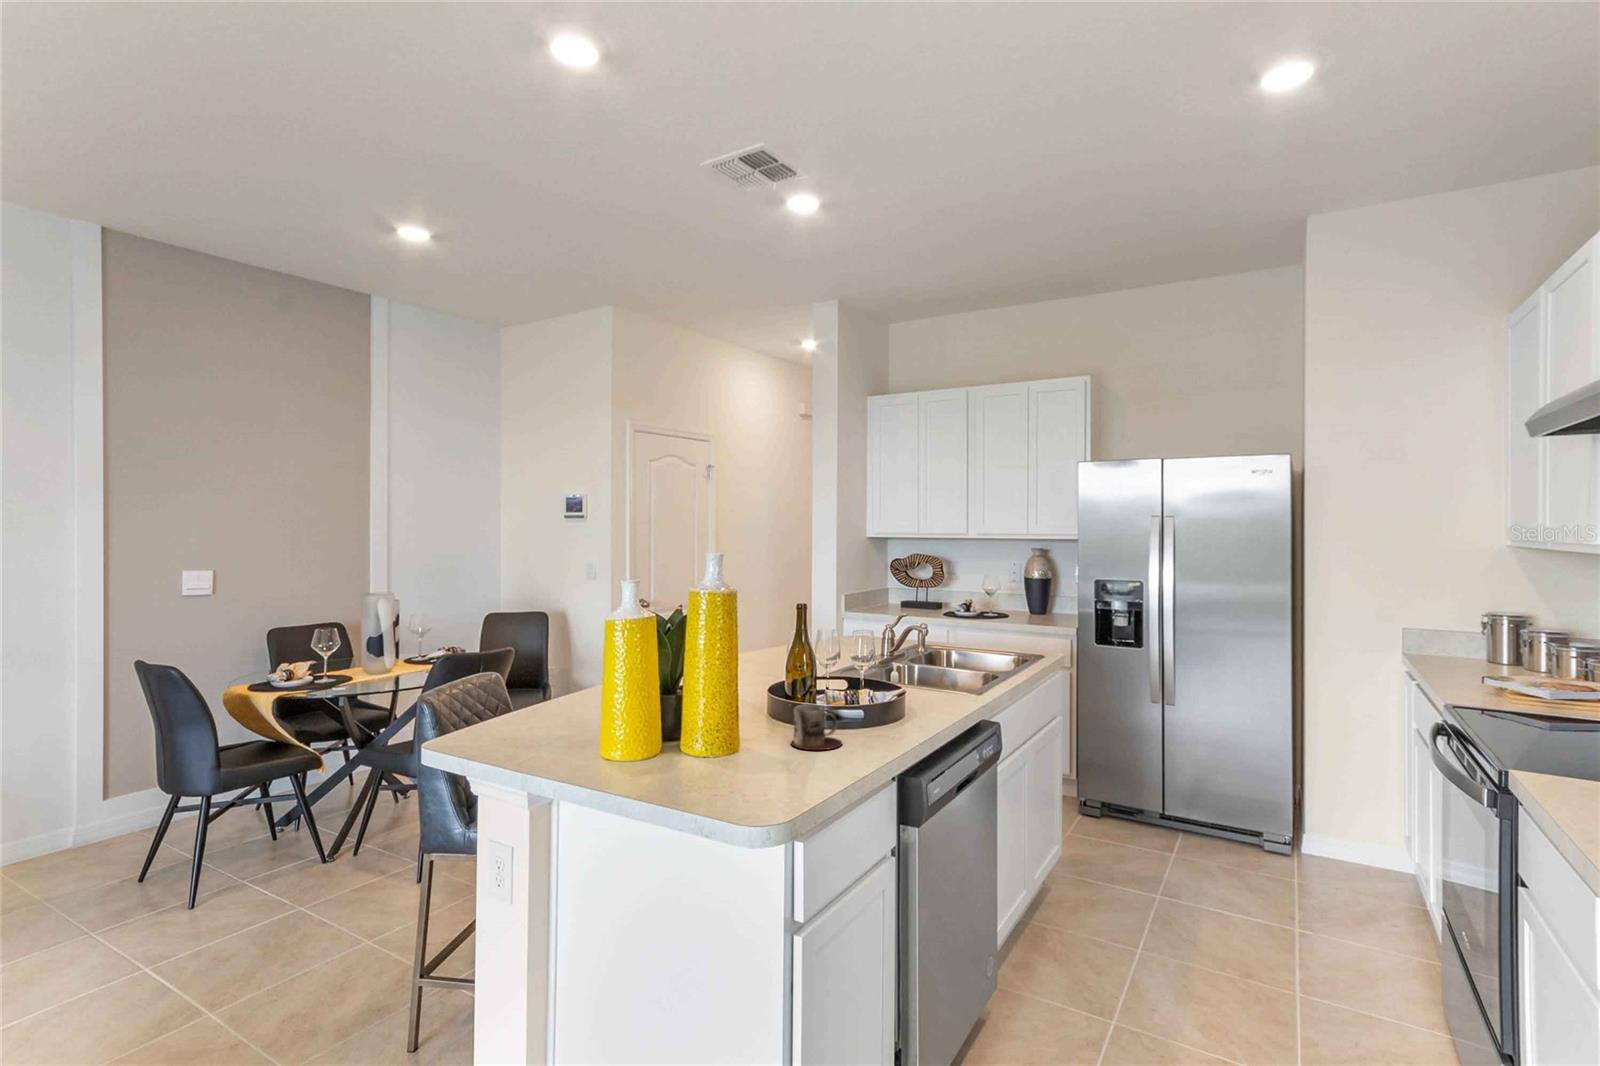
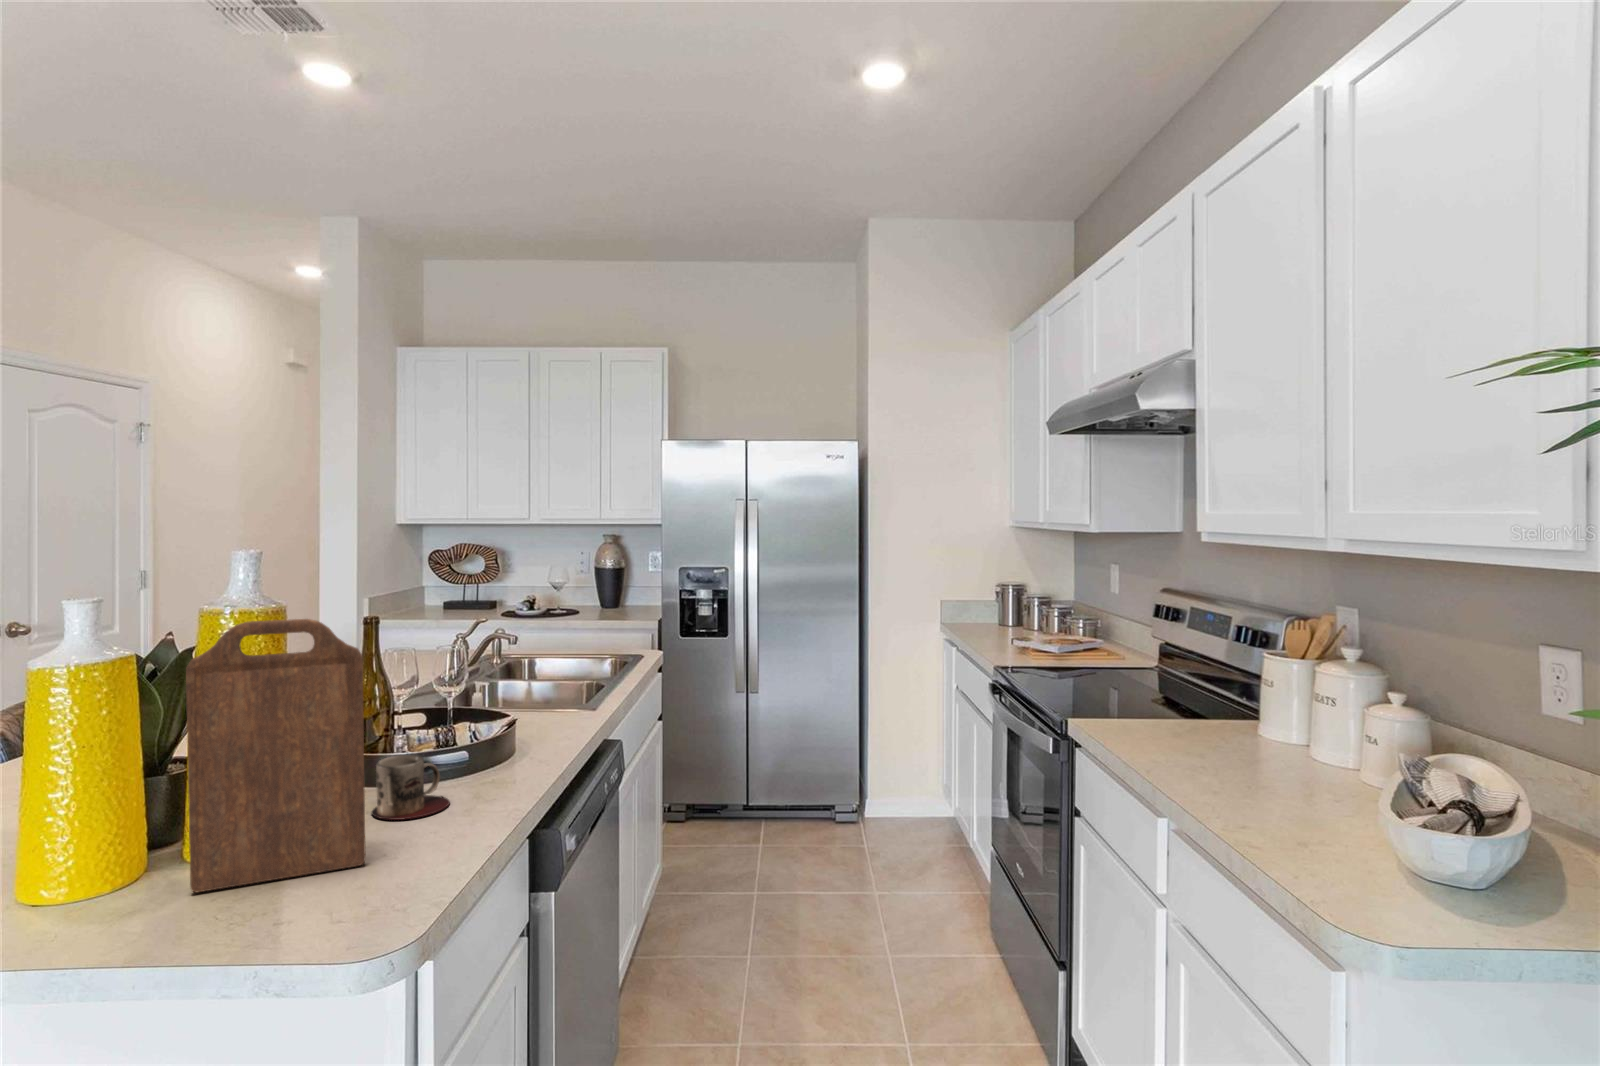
cutting board: none [677,600,775,773] -> present [186,619,366,892]

